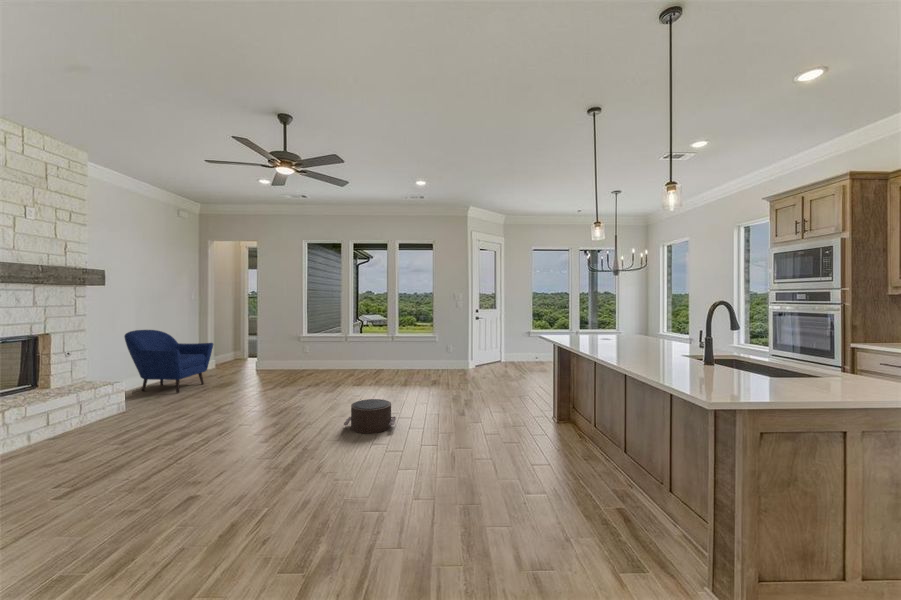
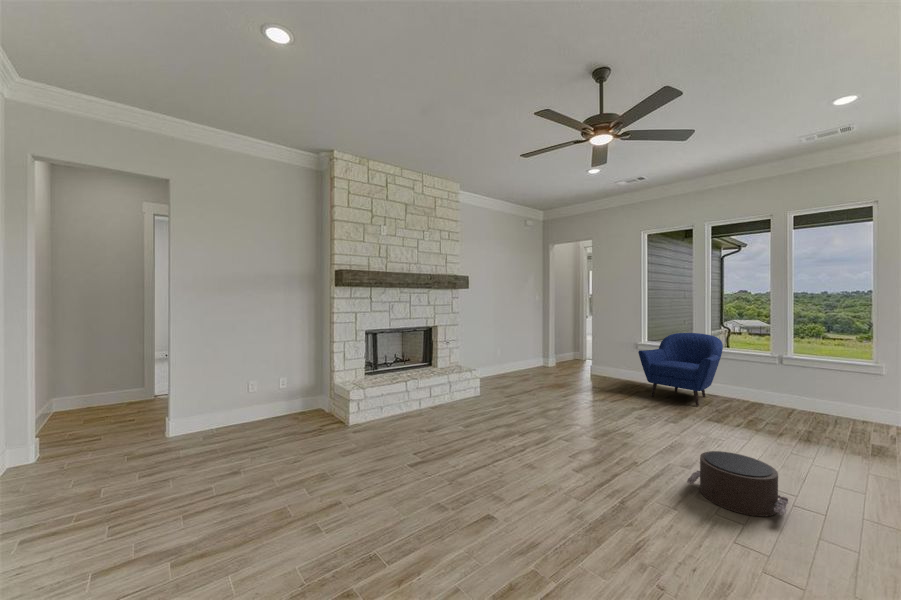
armchair: present [124,330,213,393] -> present [638,333,723,406]

